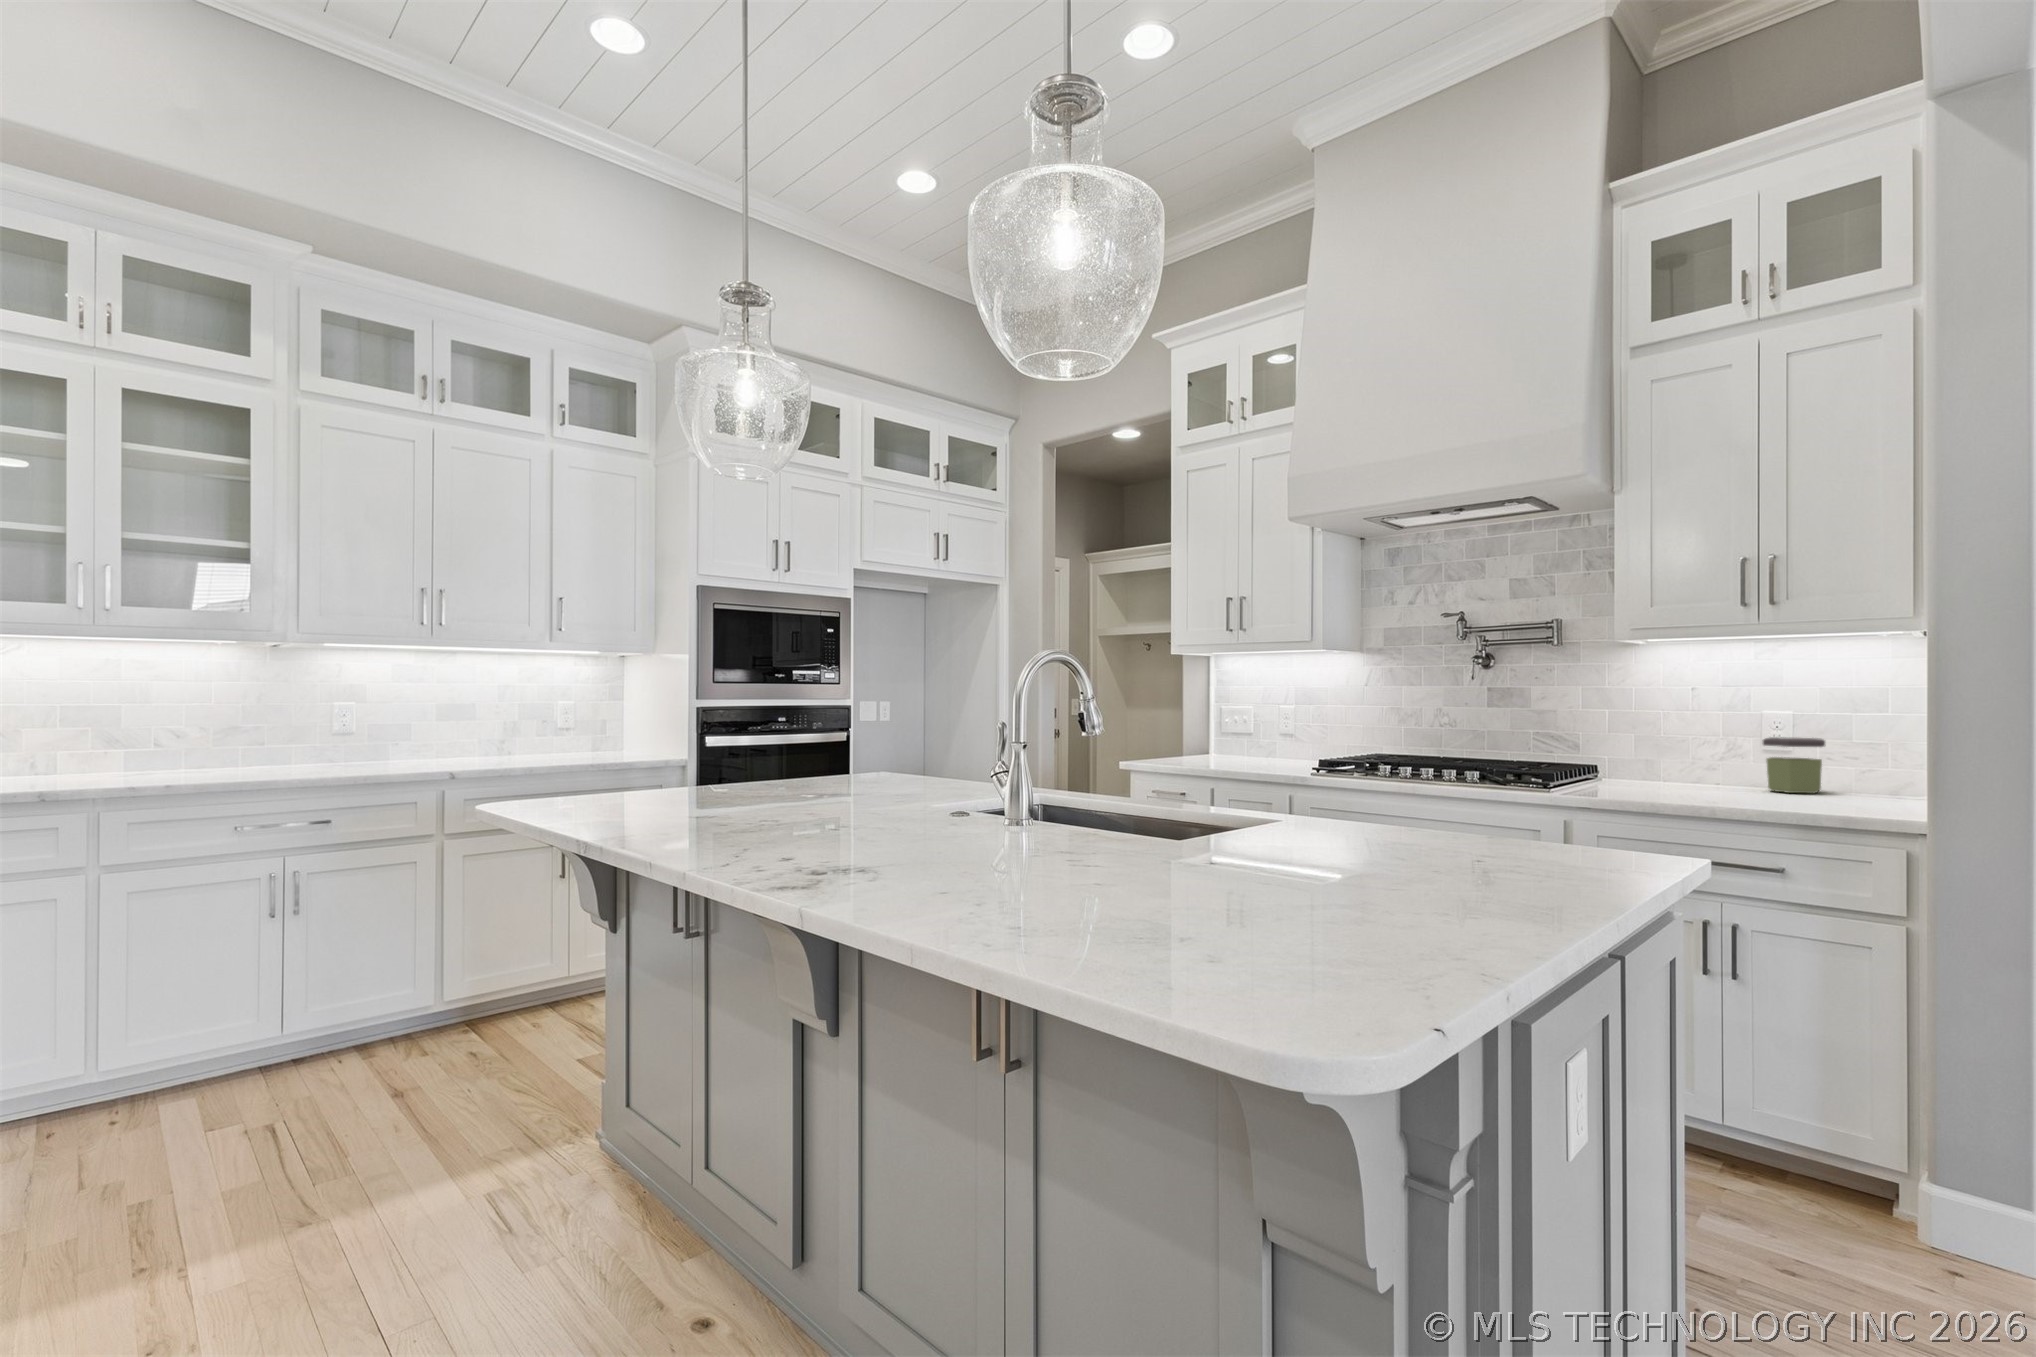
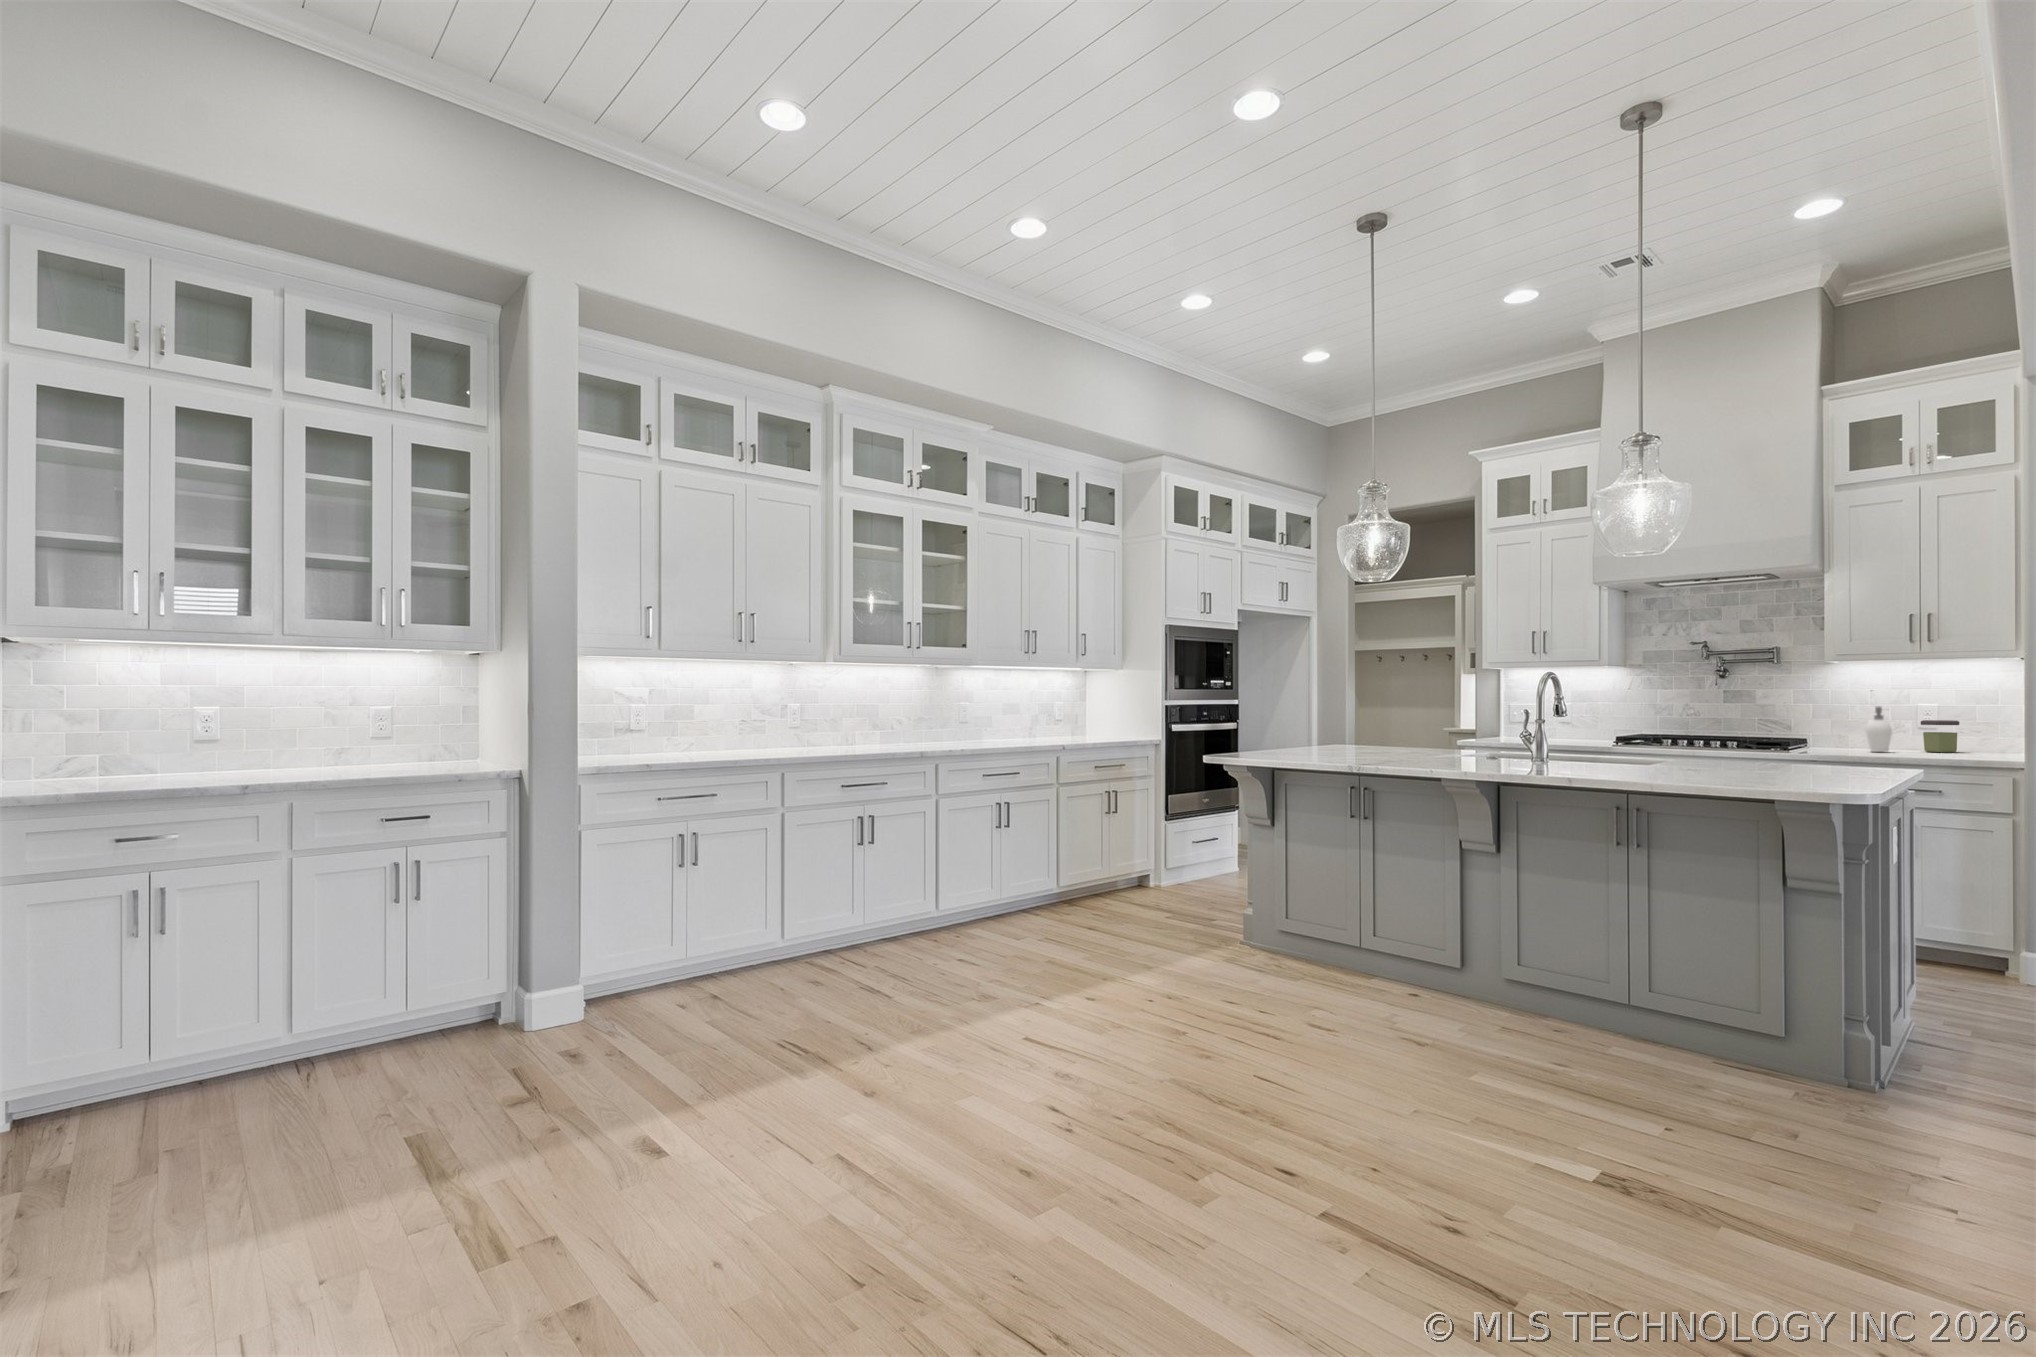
soap dispenser: none [1675,714,1717,792] -> present [1866,707,1892,752]

